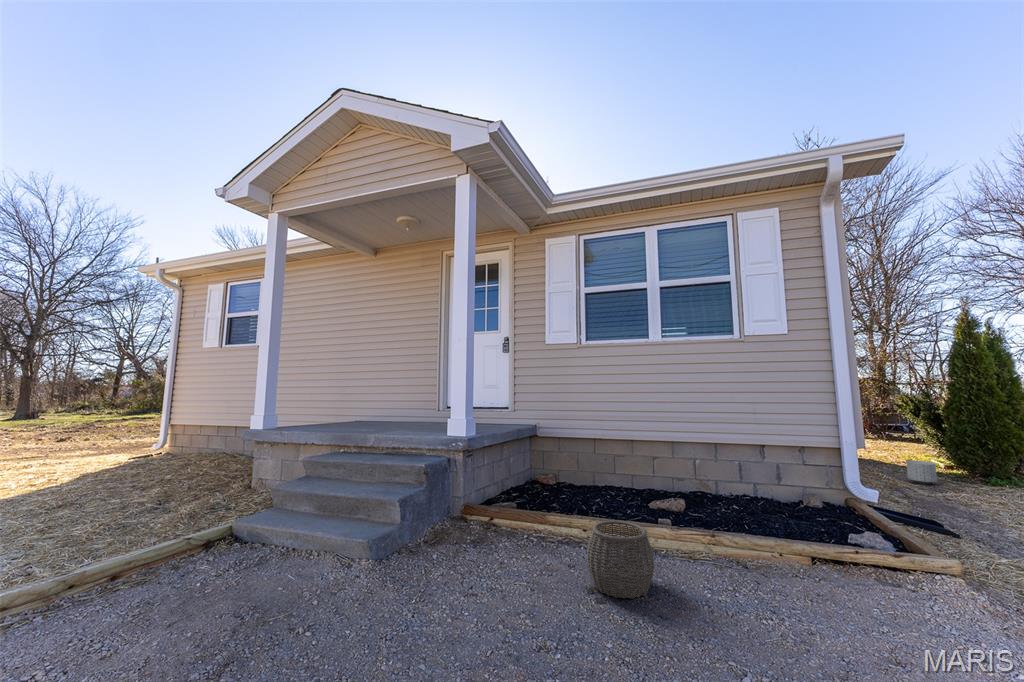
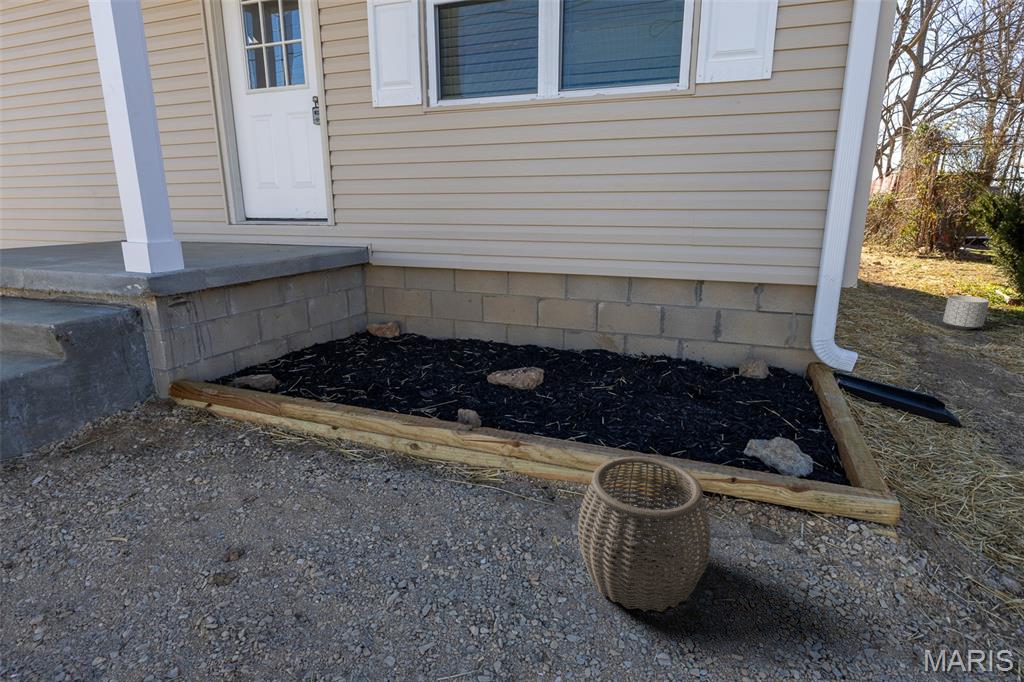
woven basket: present [587,521,654,599] -> present [578,457,711,611]

